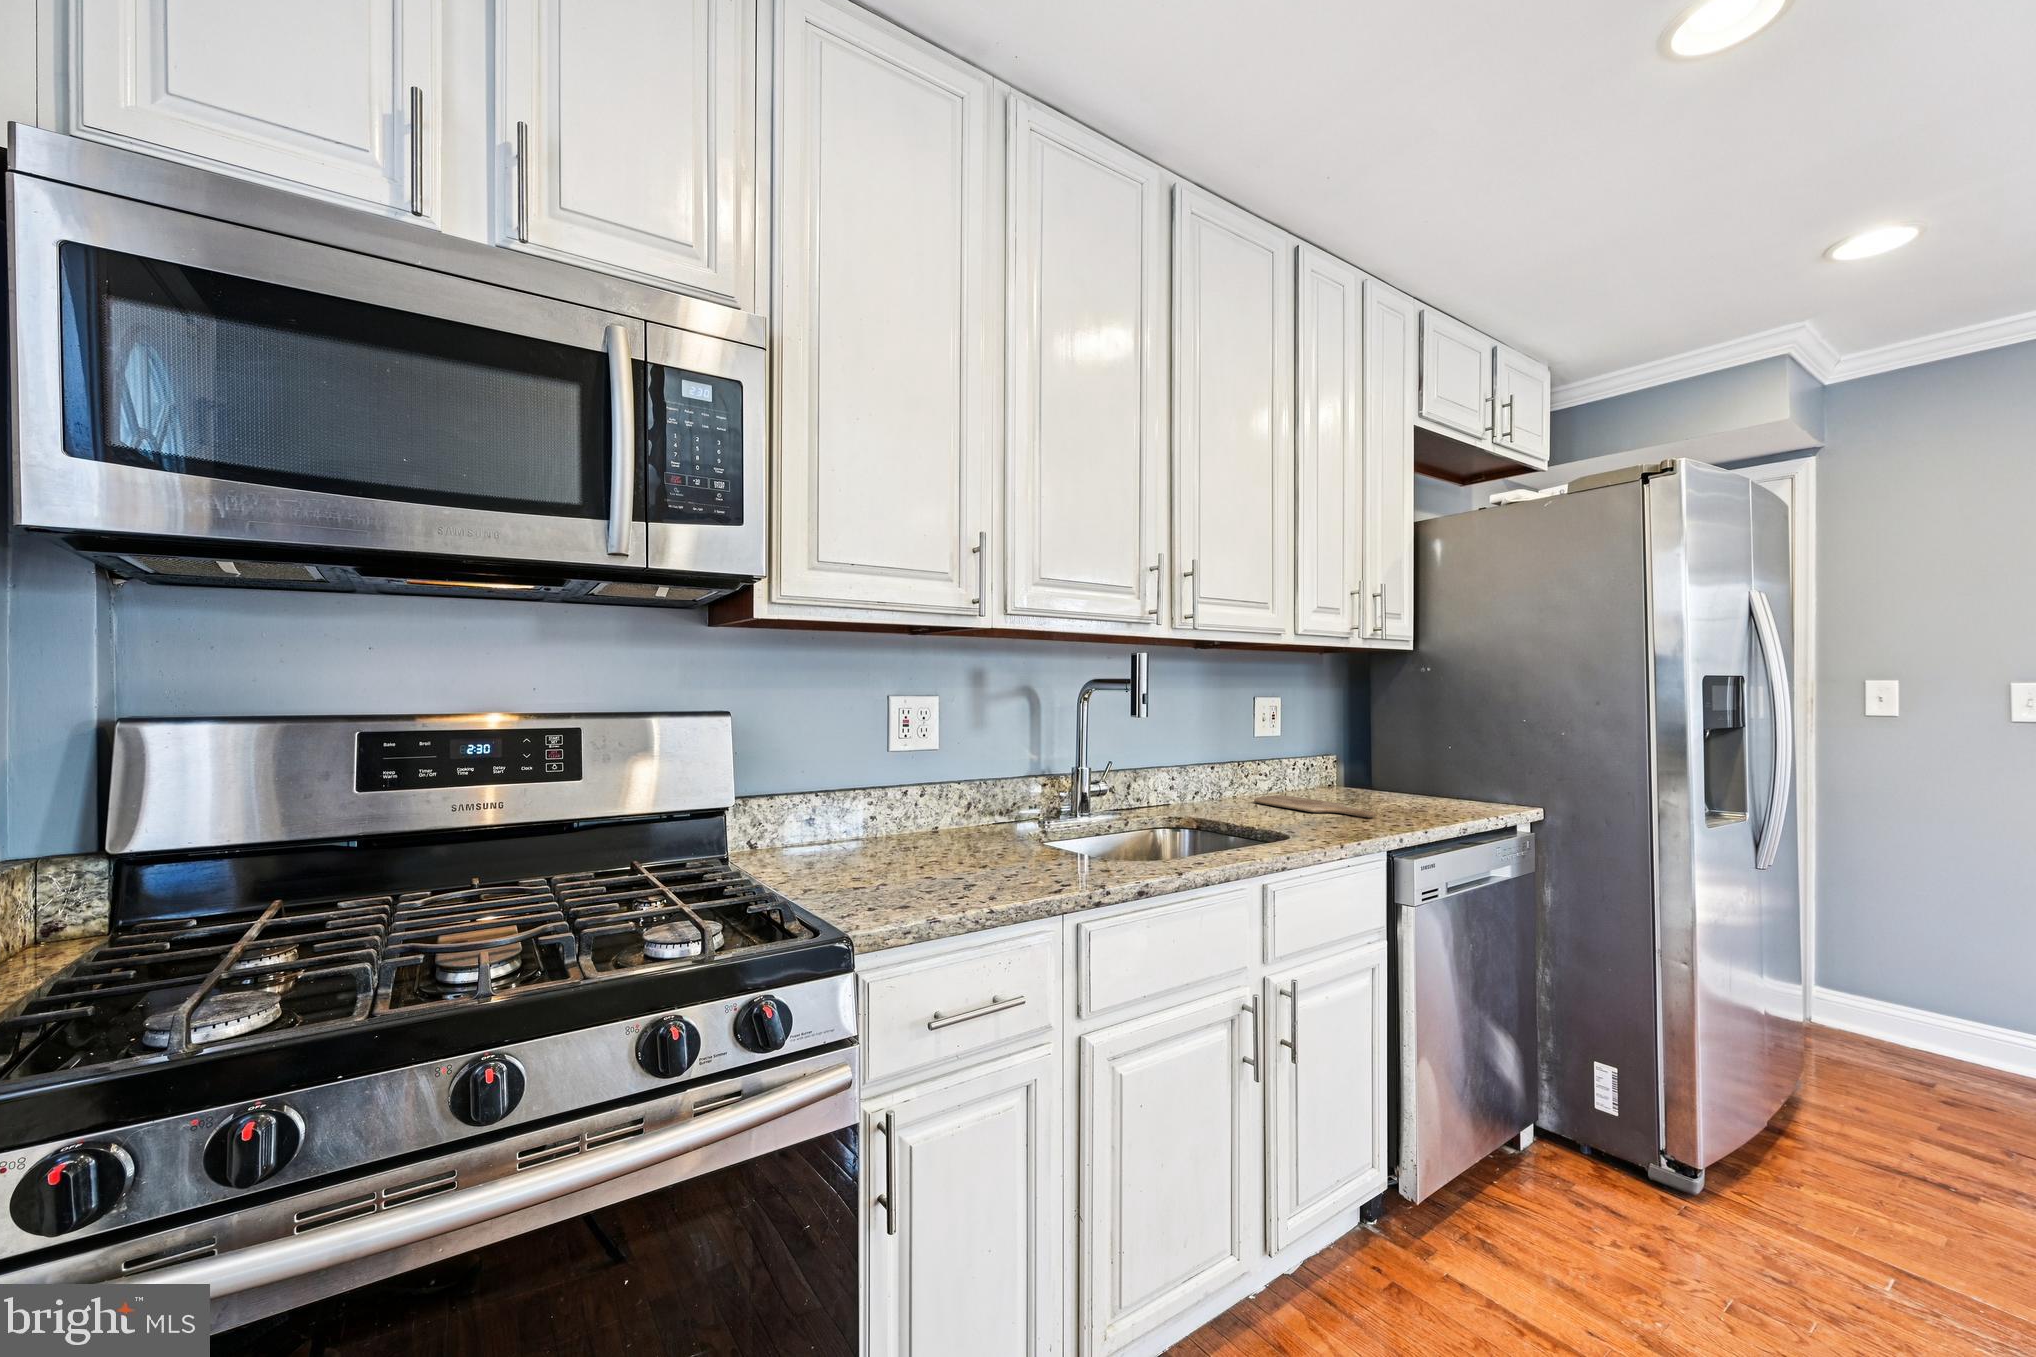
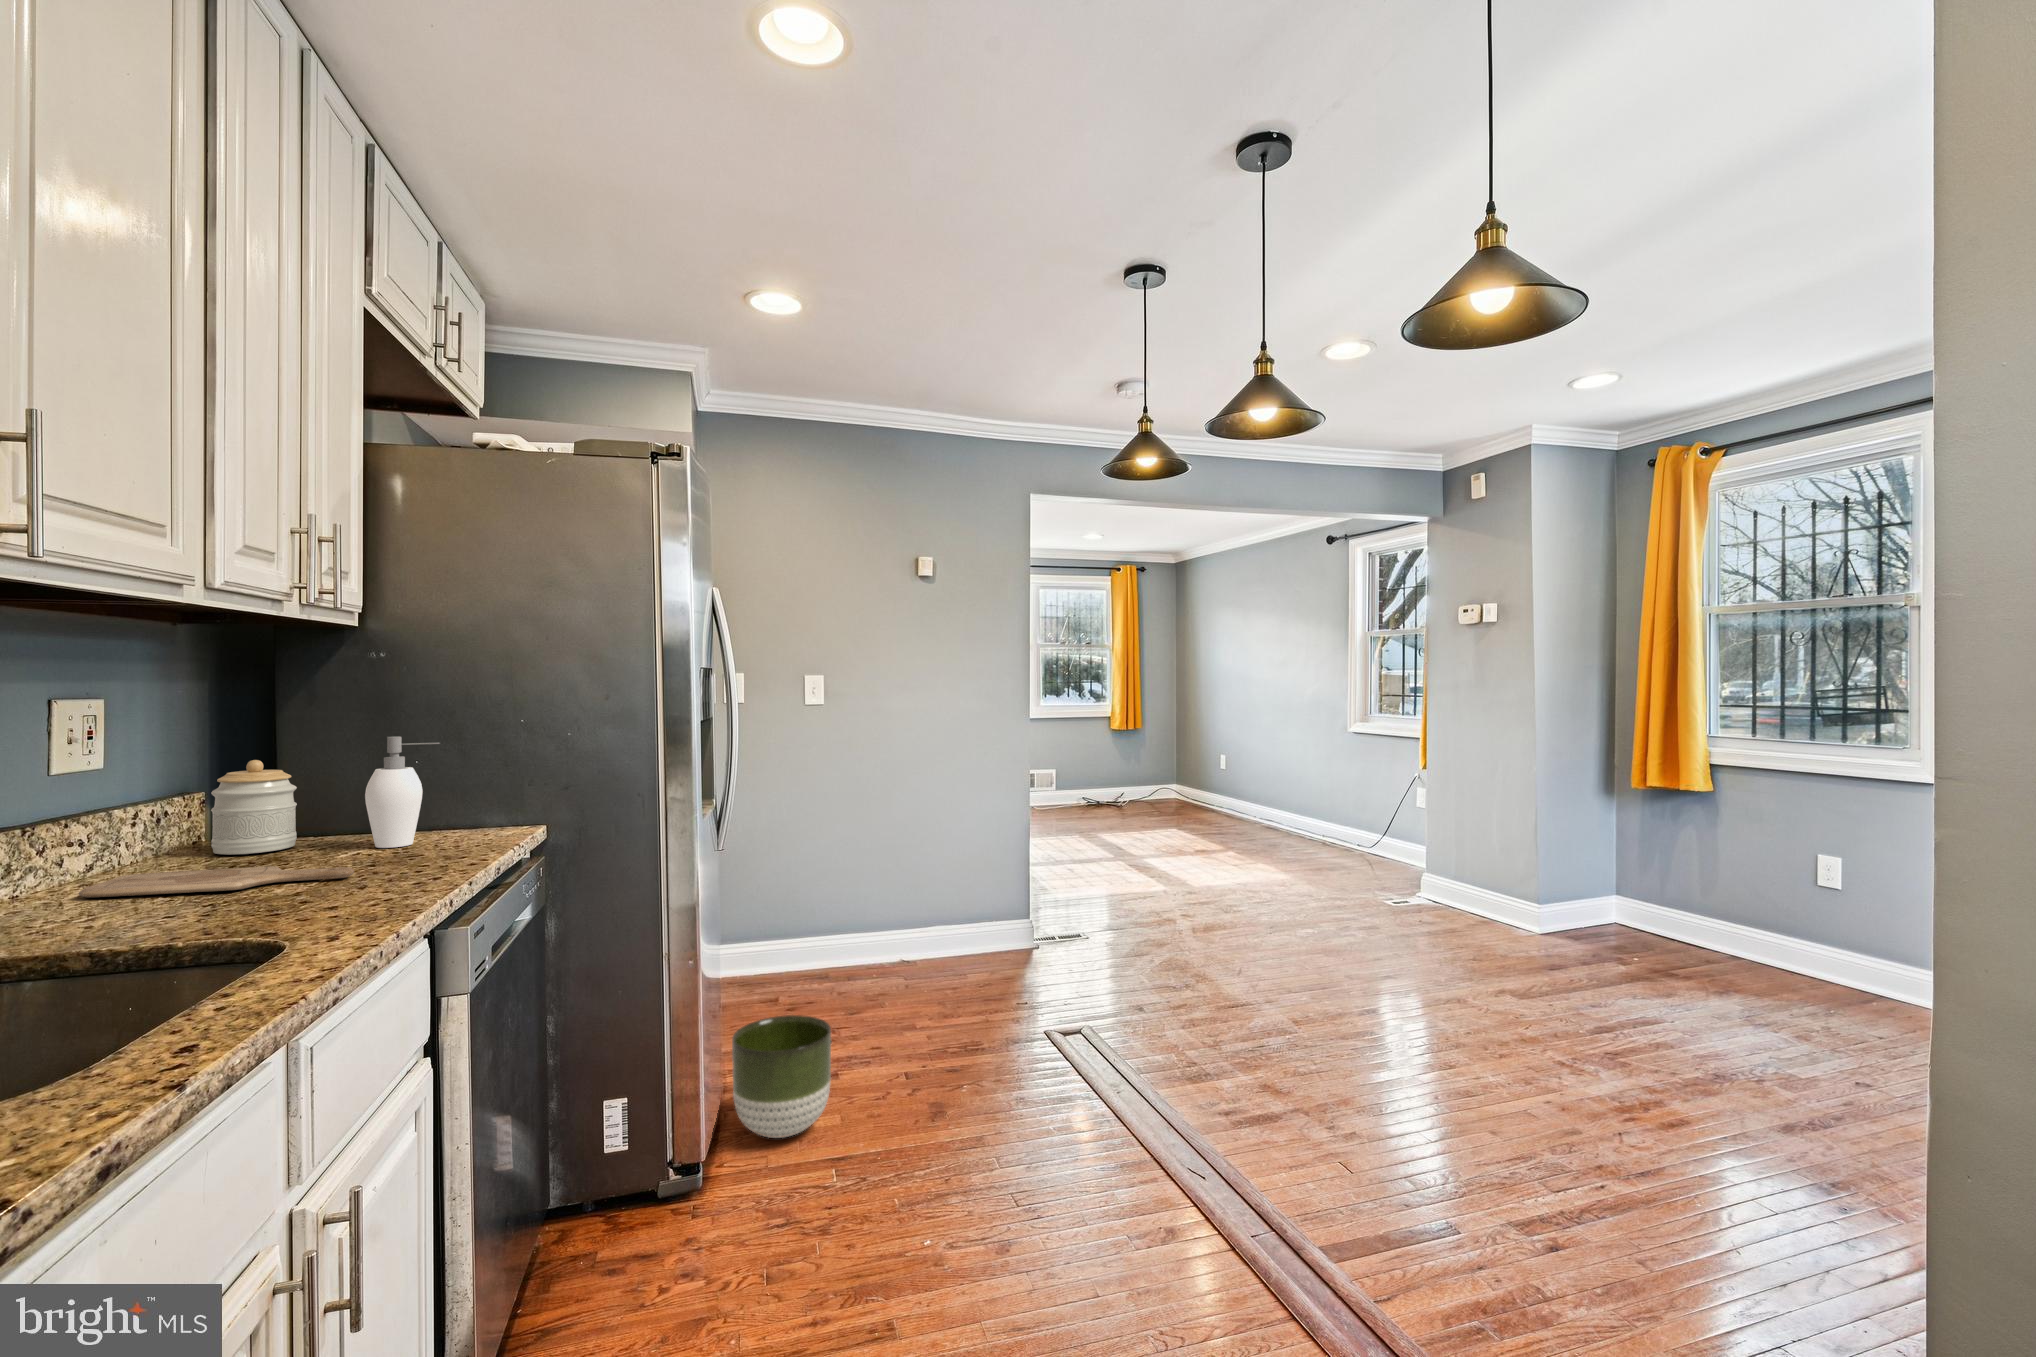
soap dispenser: none [1405,729,1453,807] -> present [365,737,440,848]
jar: none [1328,738,1373,796] -> present [211,760,297,855]
planter: none [1770,1069,1926,1221] -> present [732,1015,831,1138]

